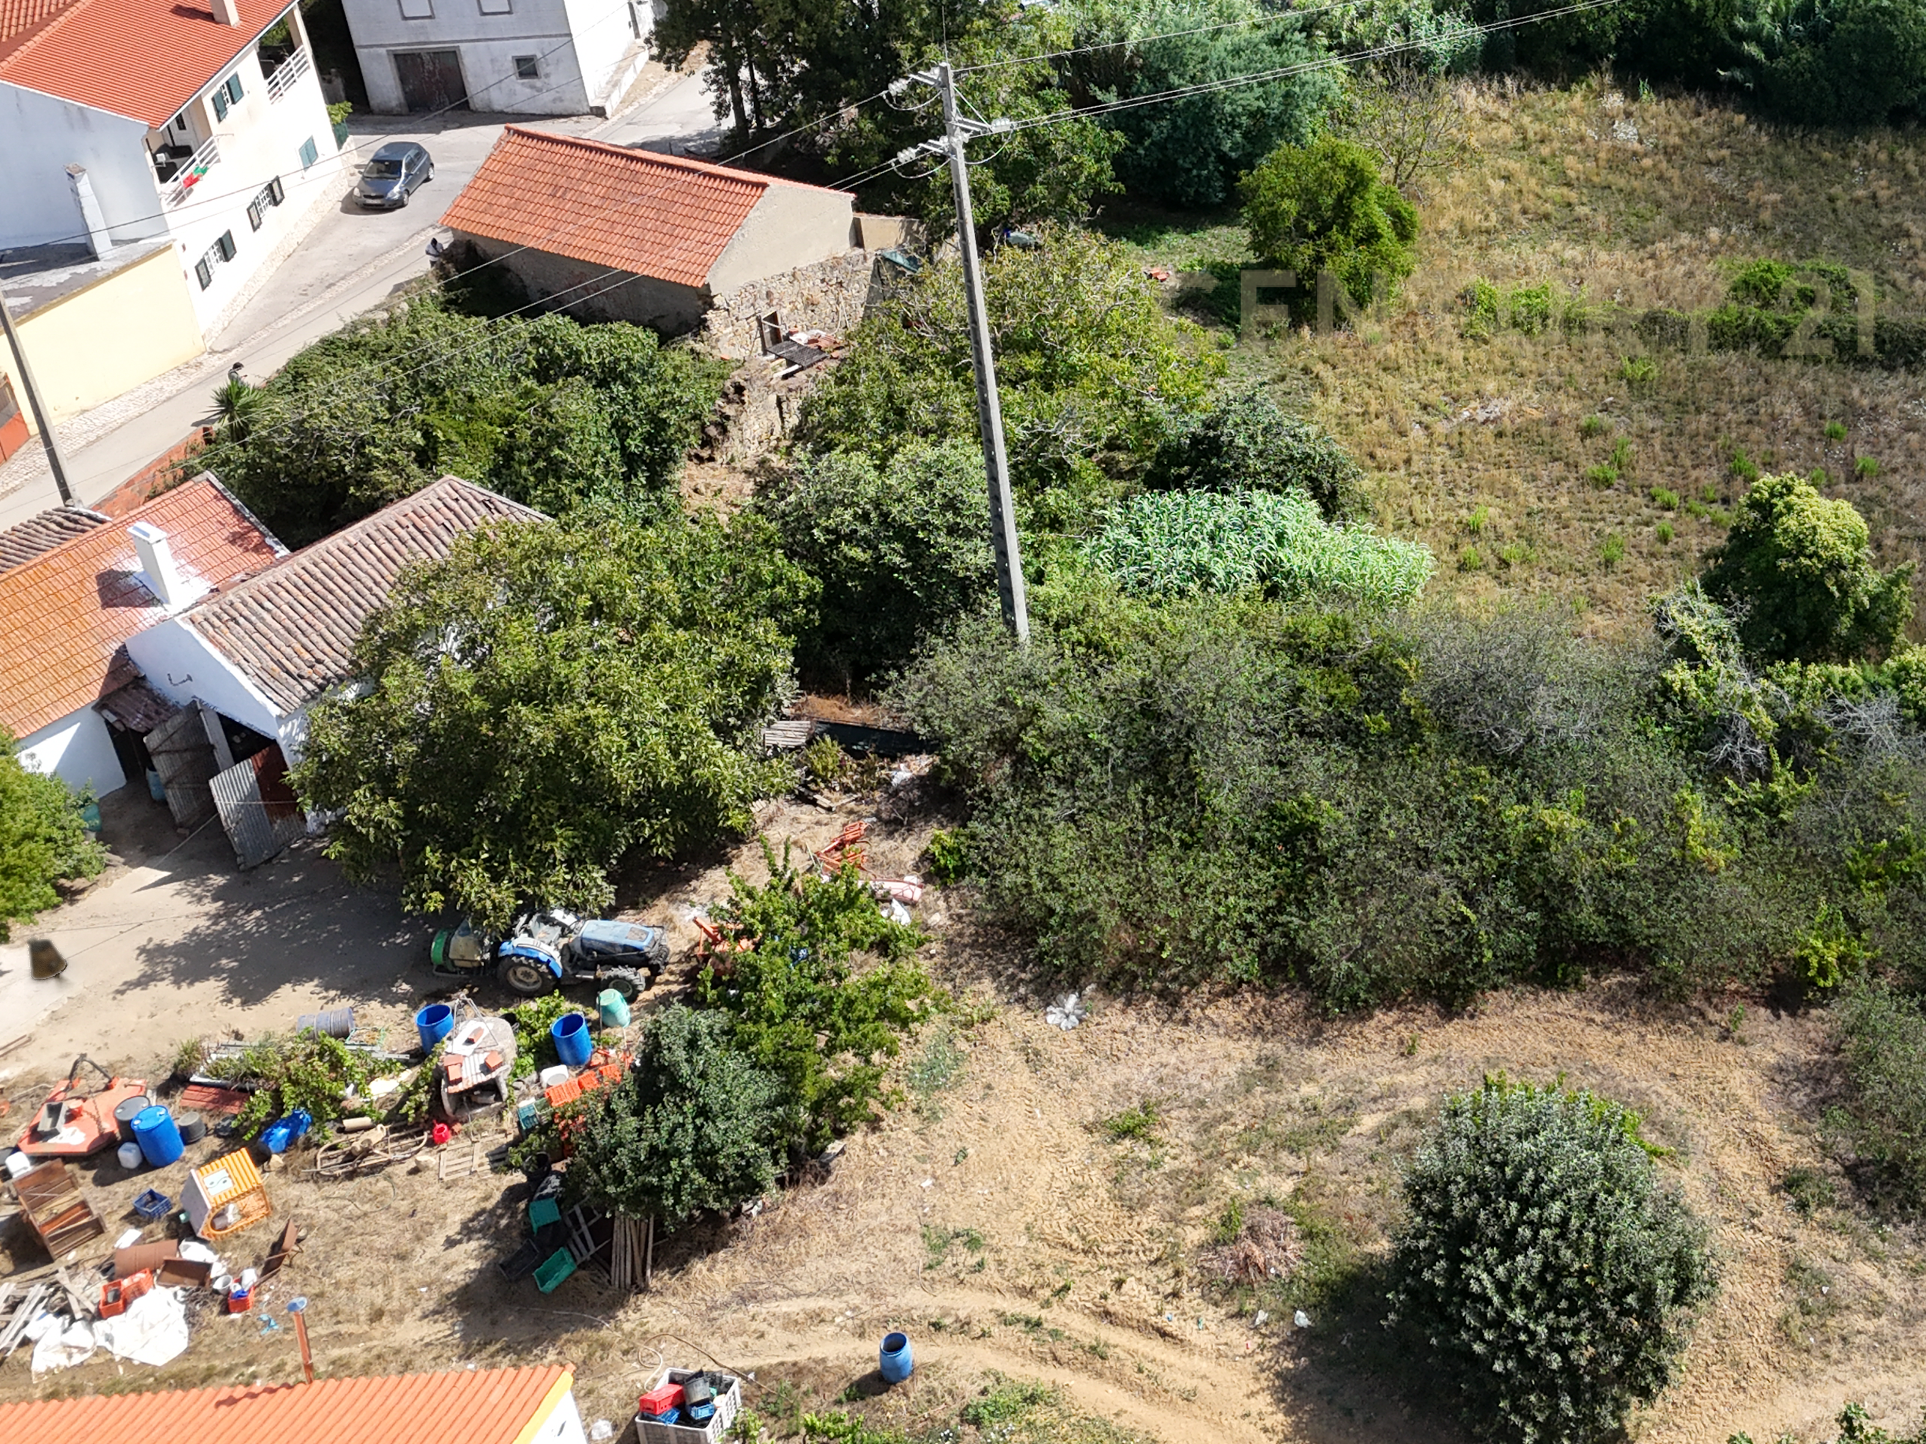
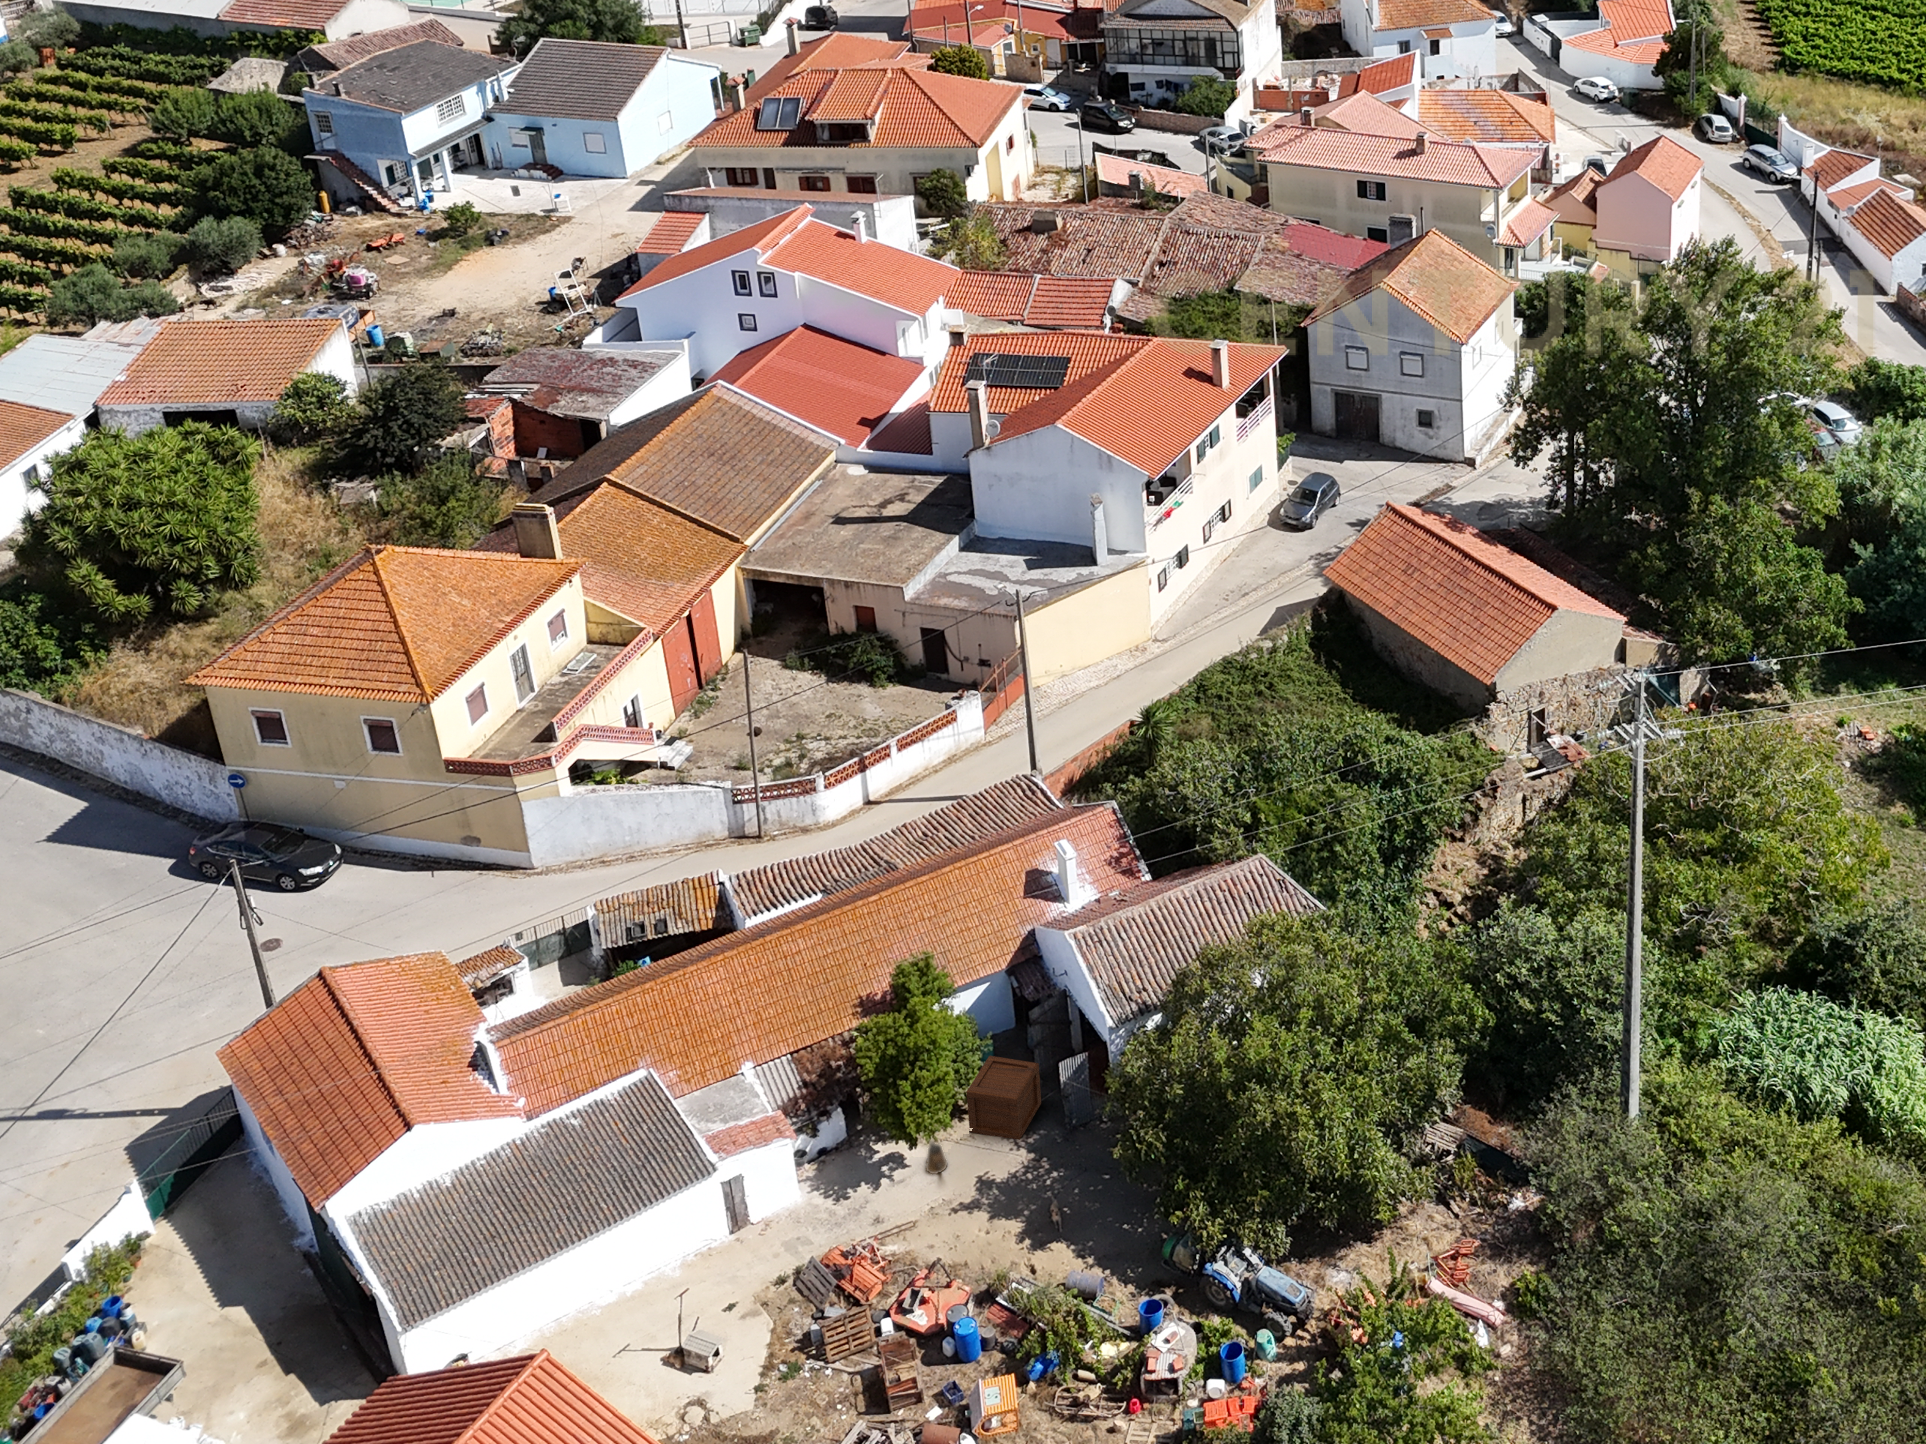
wooden crate: none [73,803,200,919] -> present [966,1056,1041,1140]

